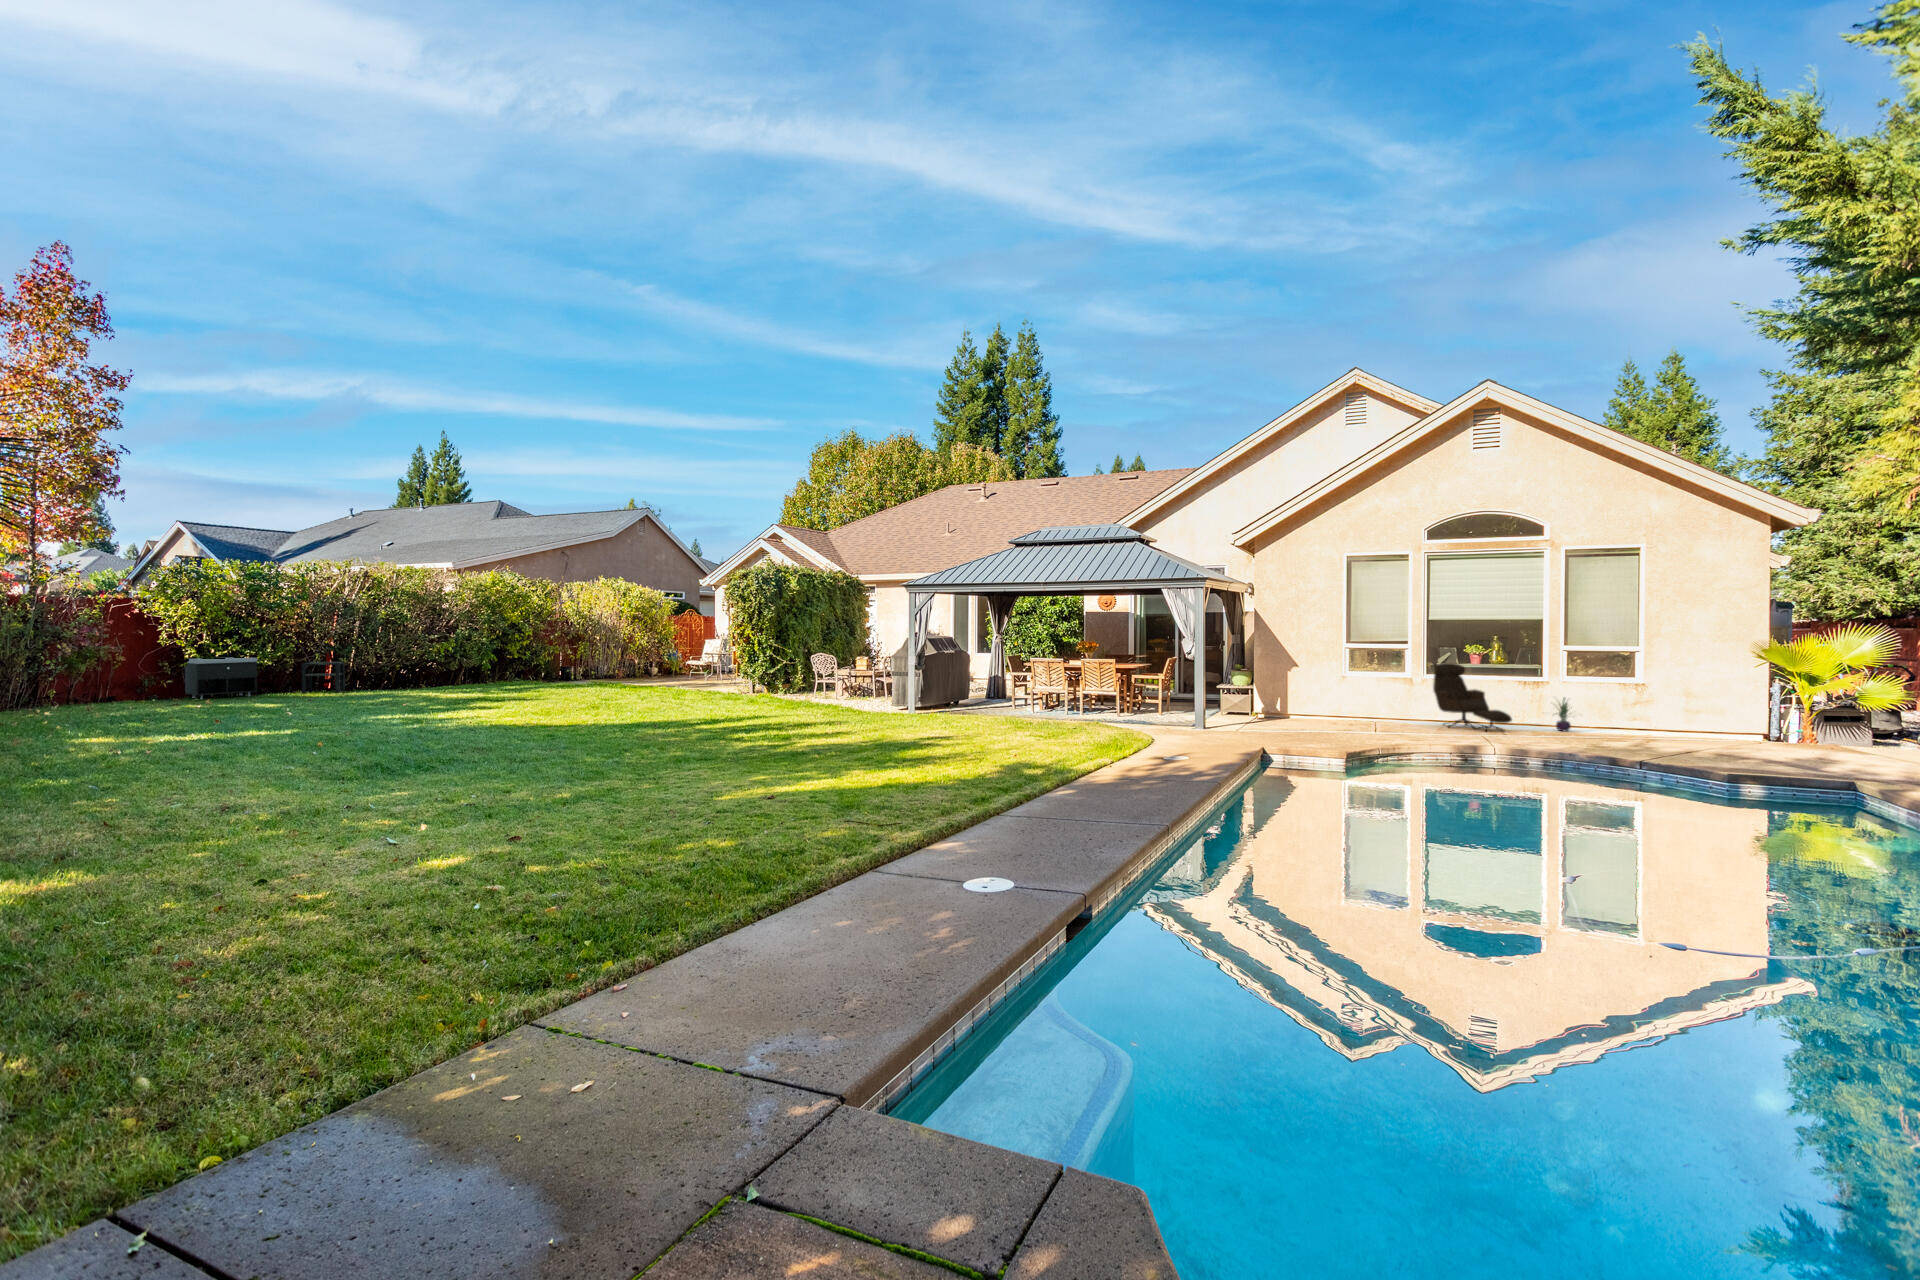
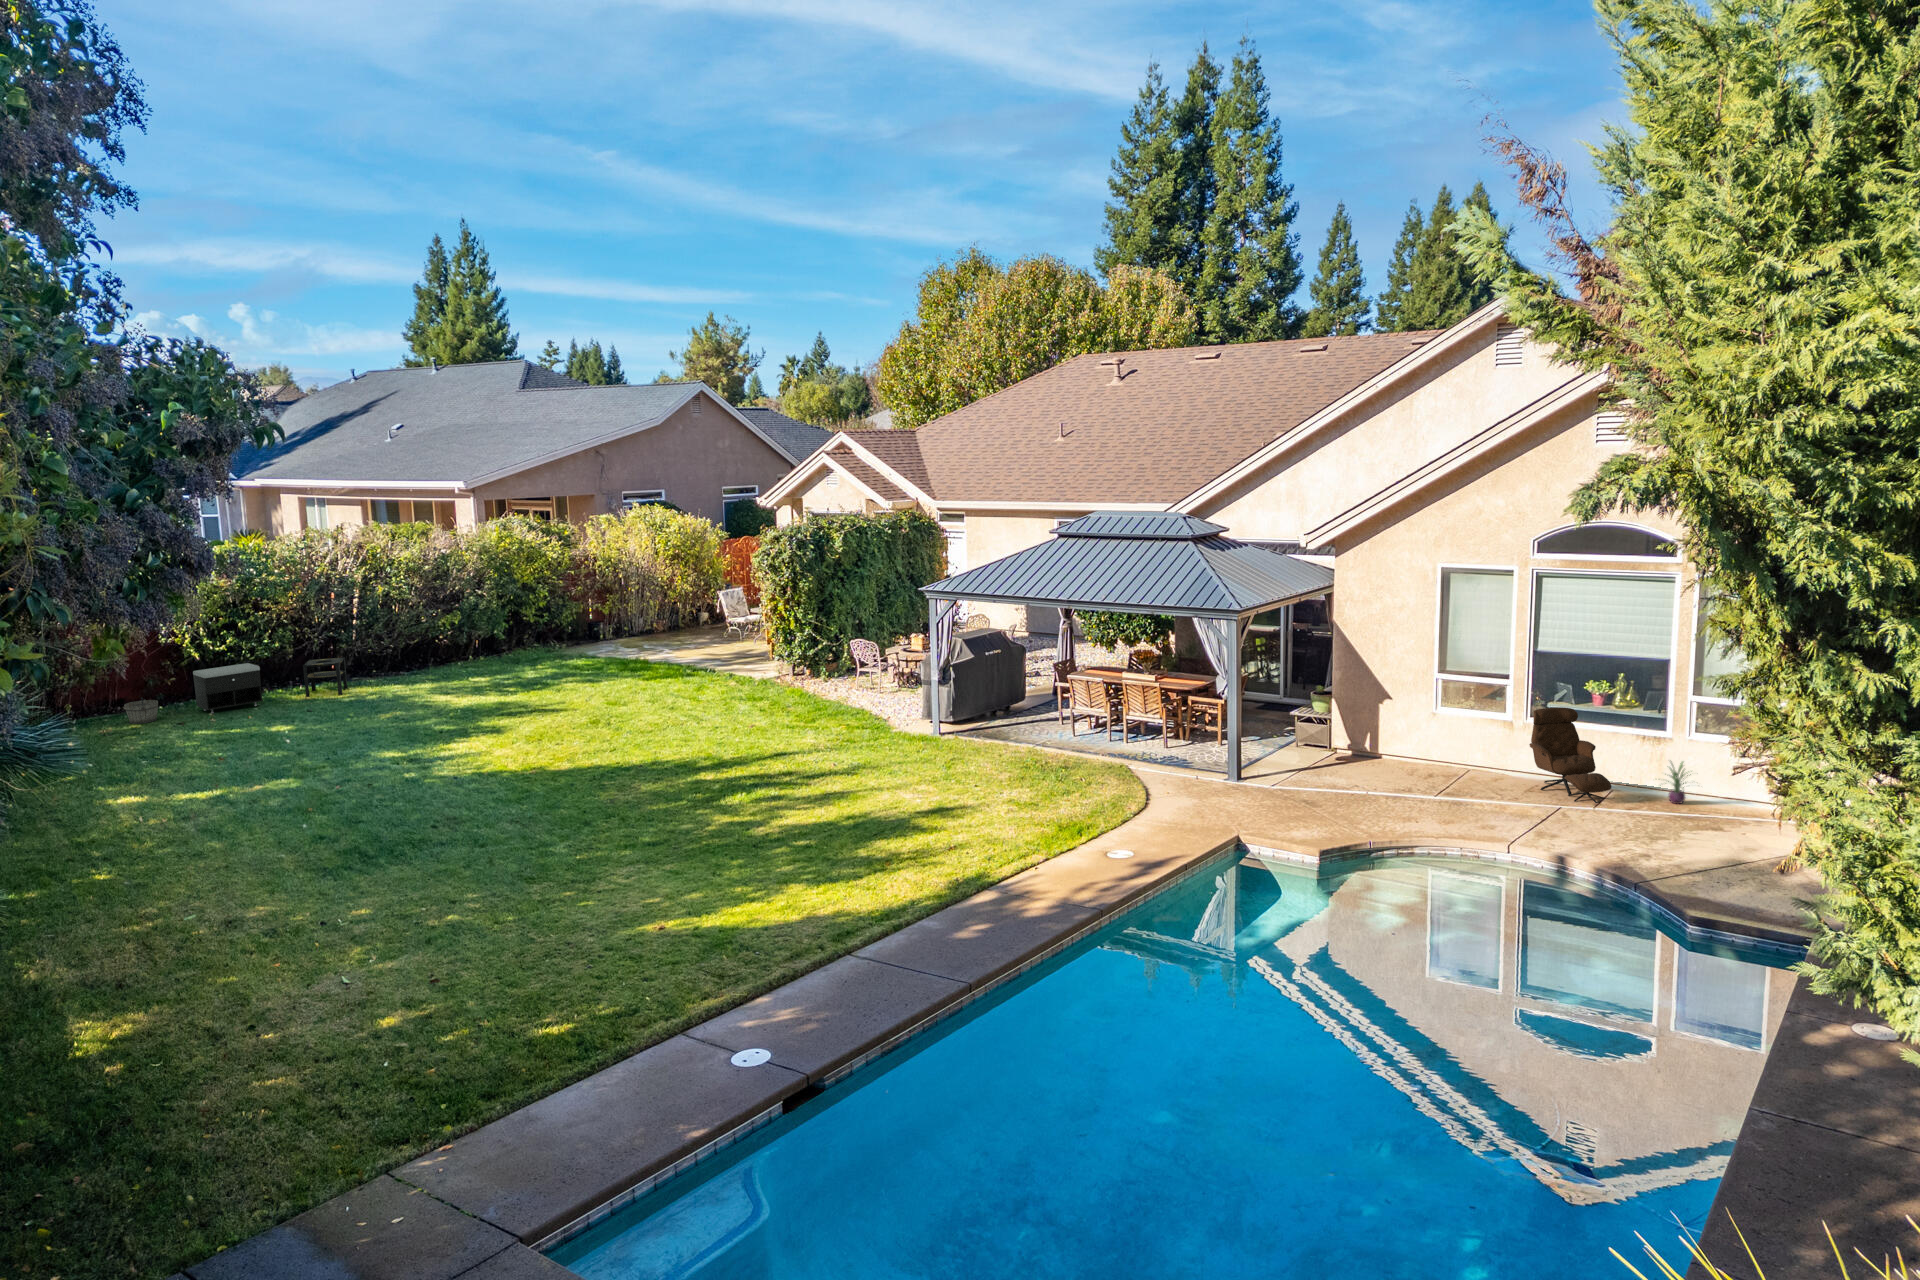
wooden bucket: none [103,677,143,703] -> present [124,696,158,724]

